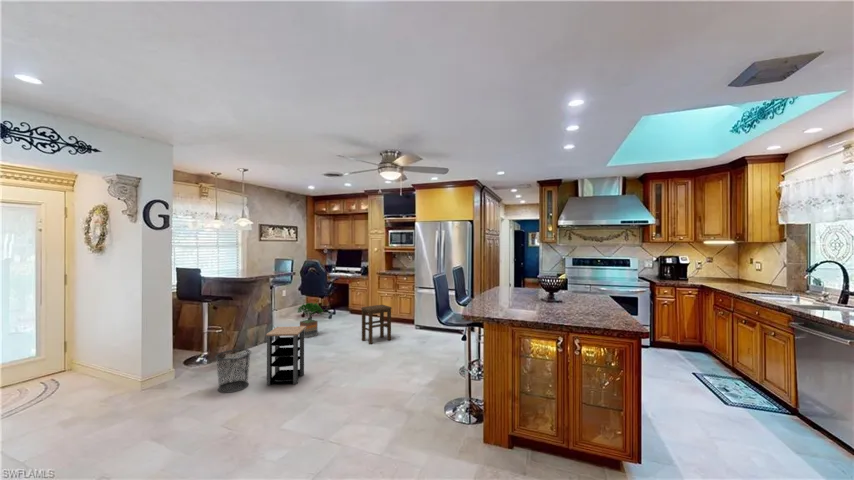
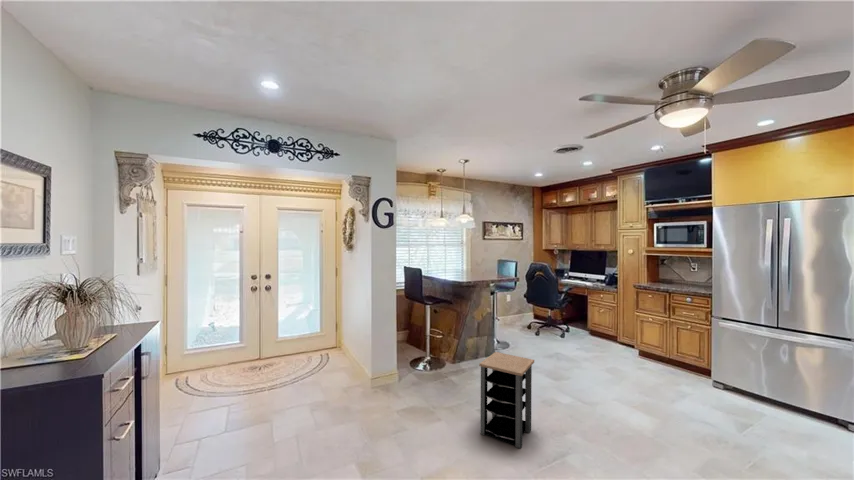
potted tree: present [298,303,323,338] -> none [522,316,556,362]
stool: present [361,305,392,344] -> none [615,336,672,397]
trash can: present [216,349,251,393] -> none [422,371,463,432]

